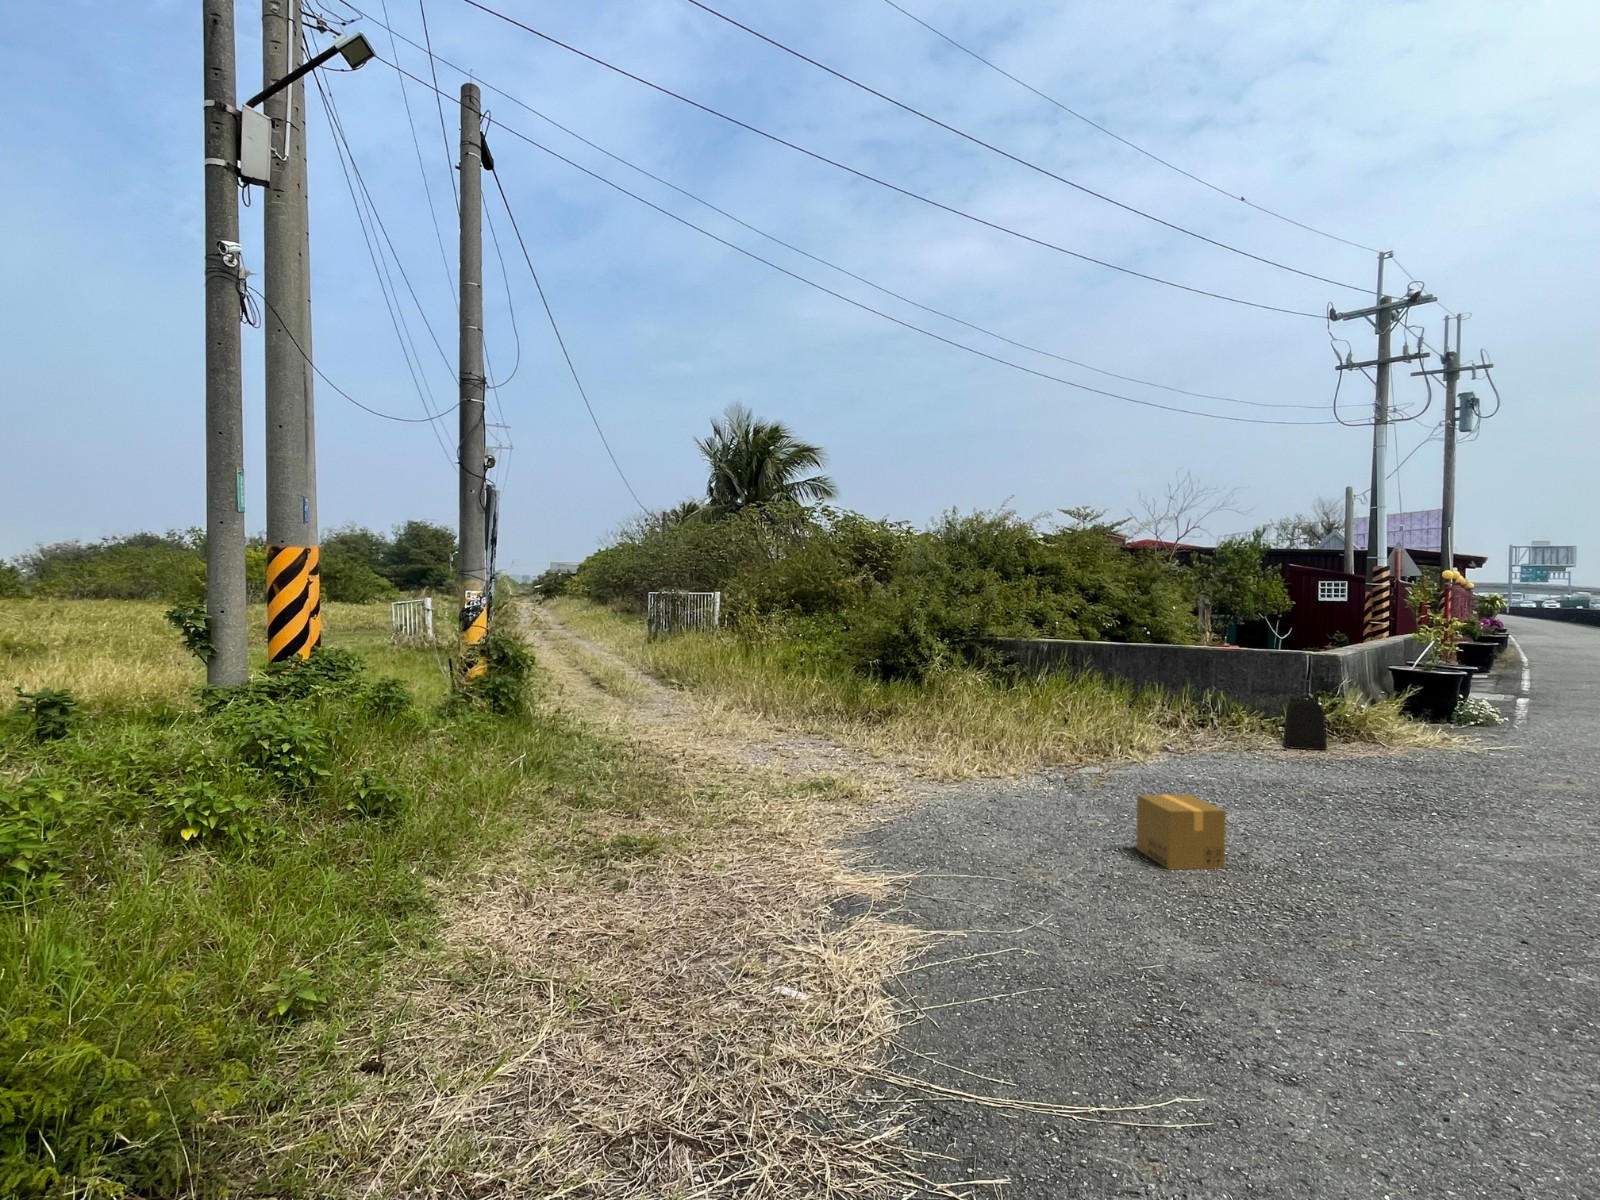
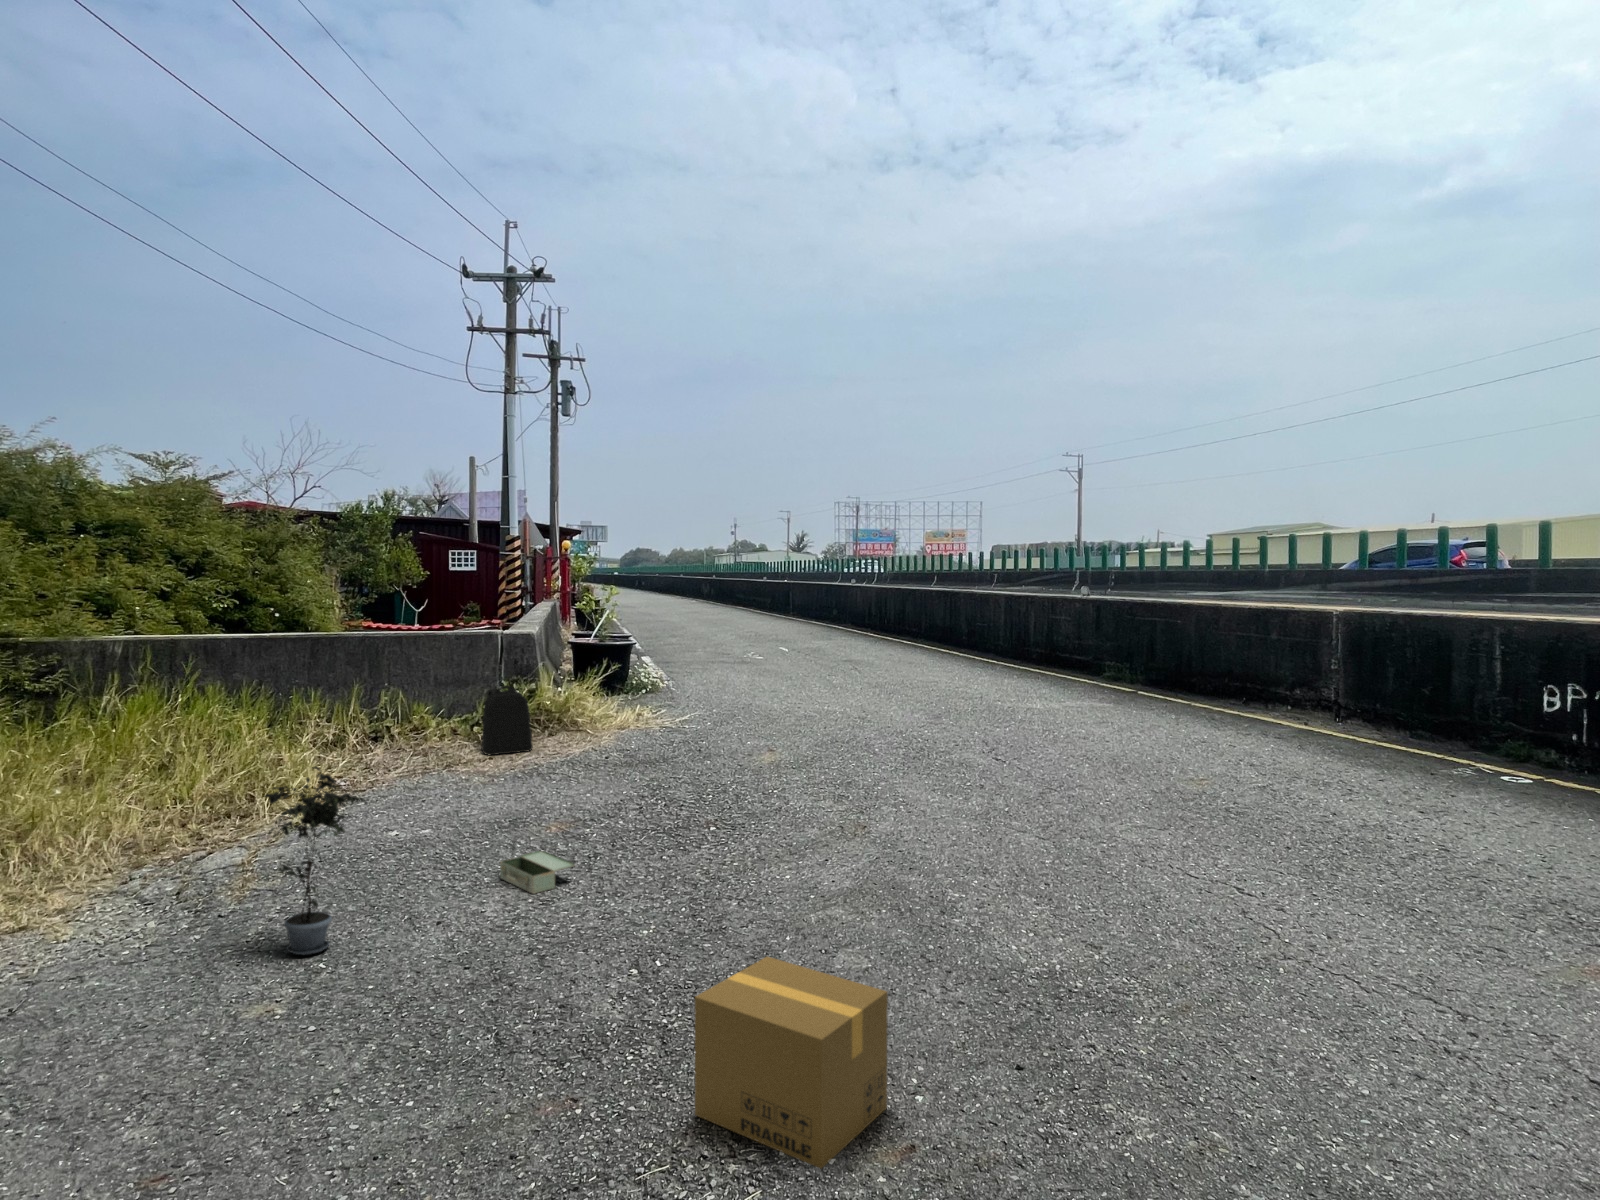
potted plant: none [1108,713,1161,817] -> present [265,767,367,955]
cardboard box: present [1136,794,1226,869] -> present [695,957,888,1169]
toolbox: none [1253,798,1304,821] -> present [500,851,575,894]

